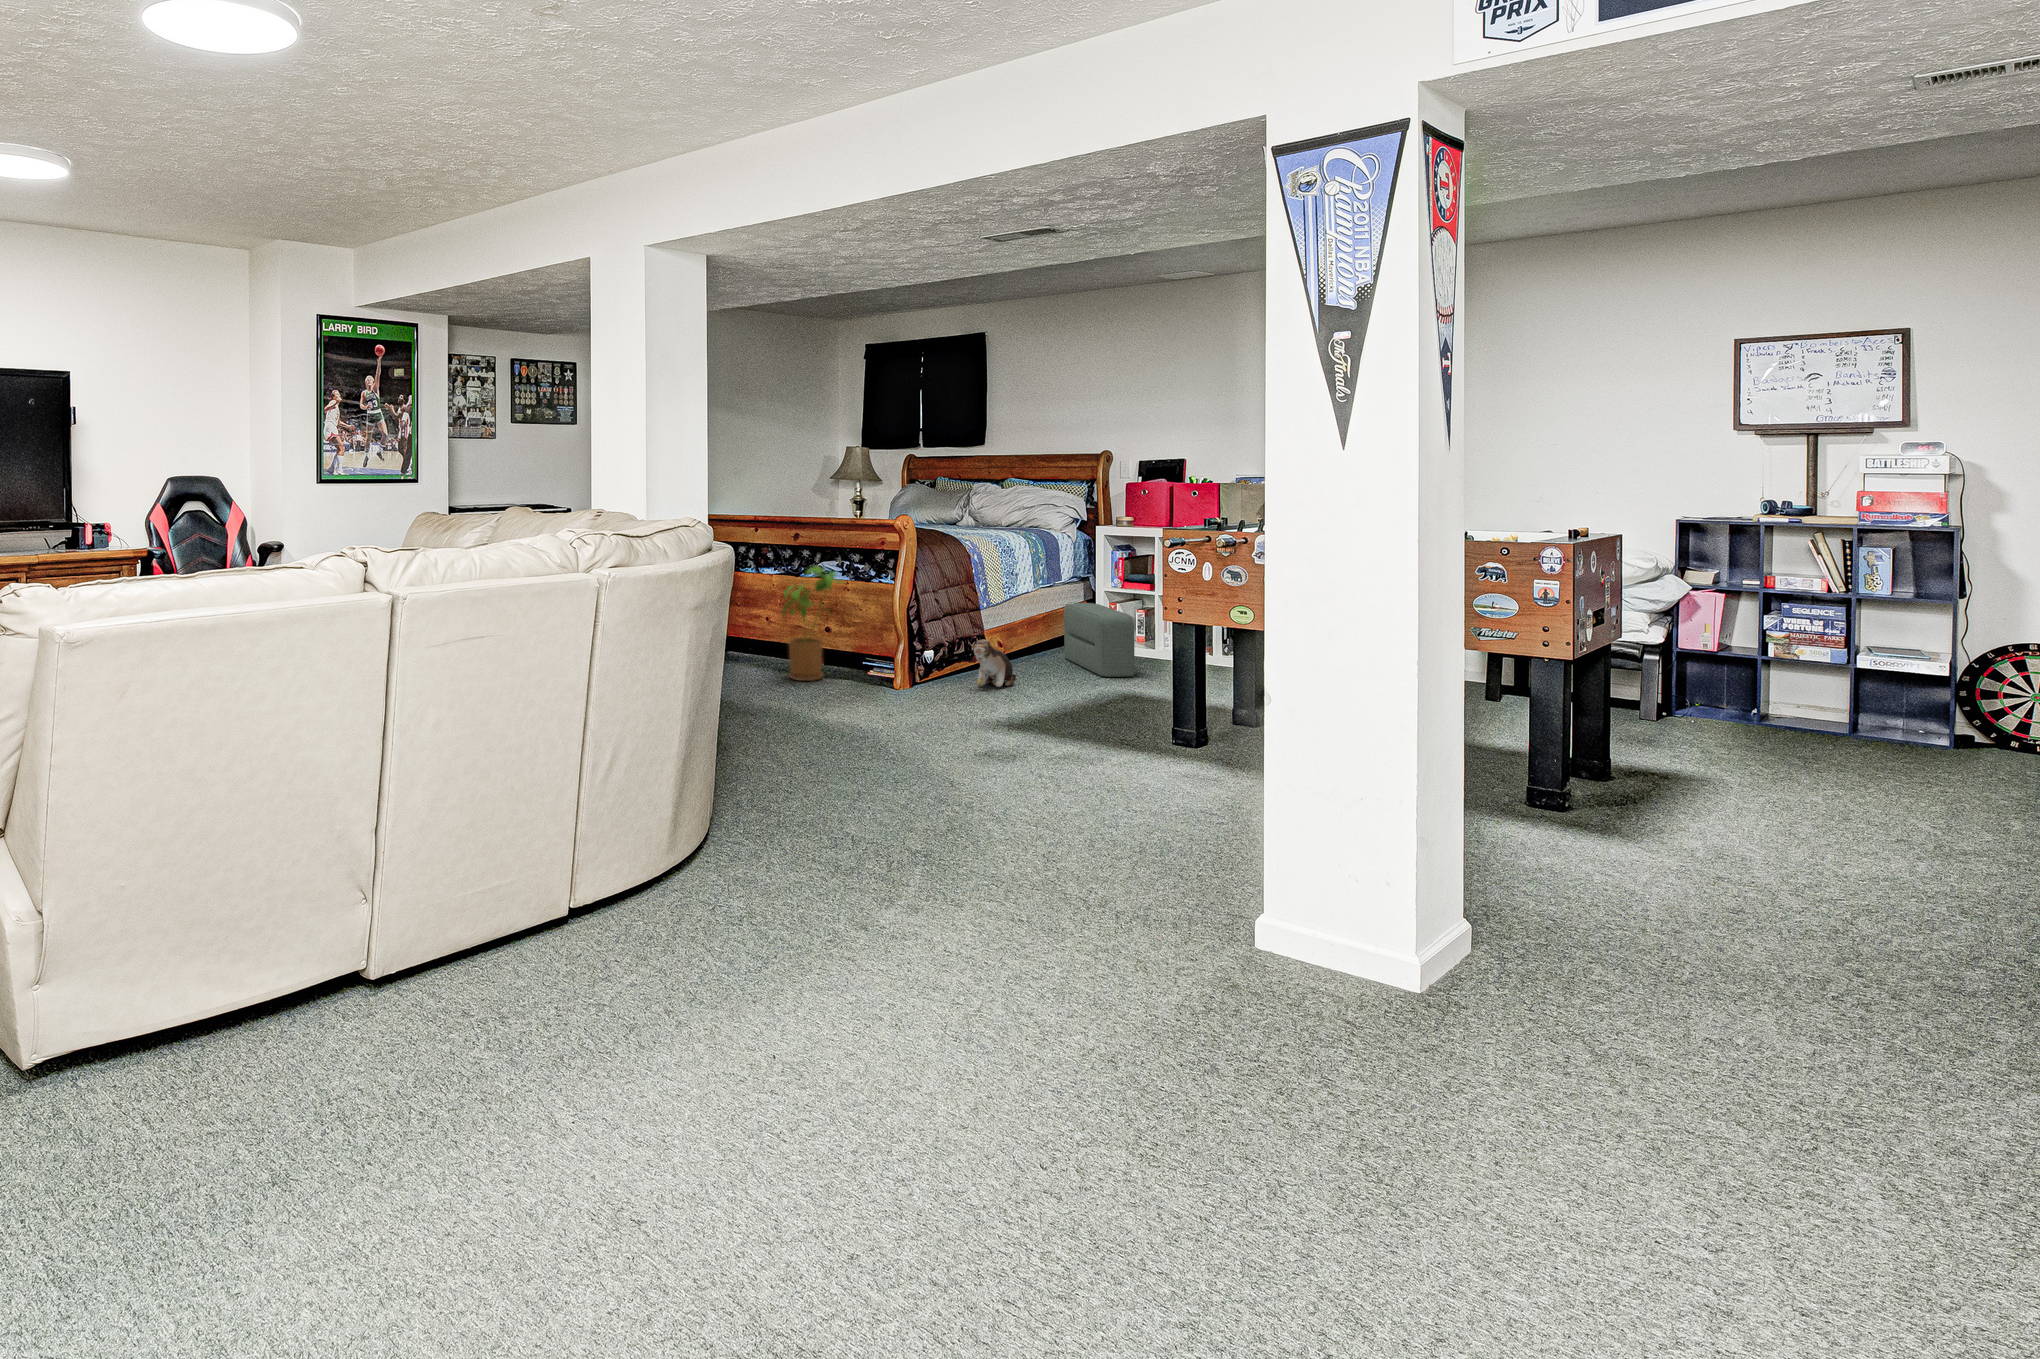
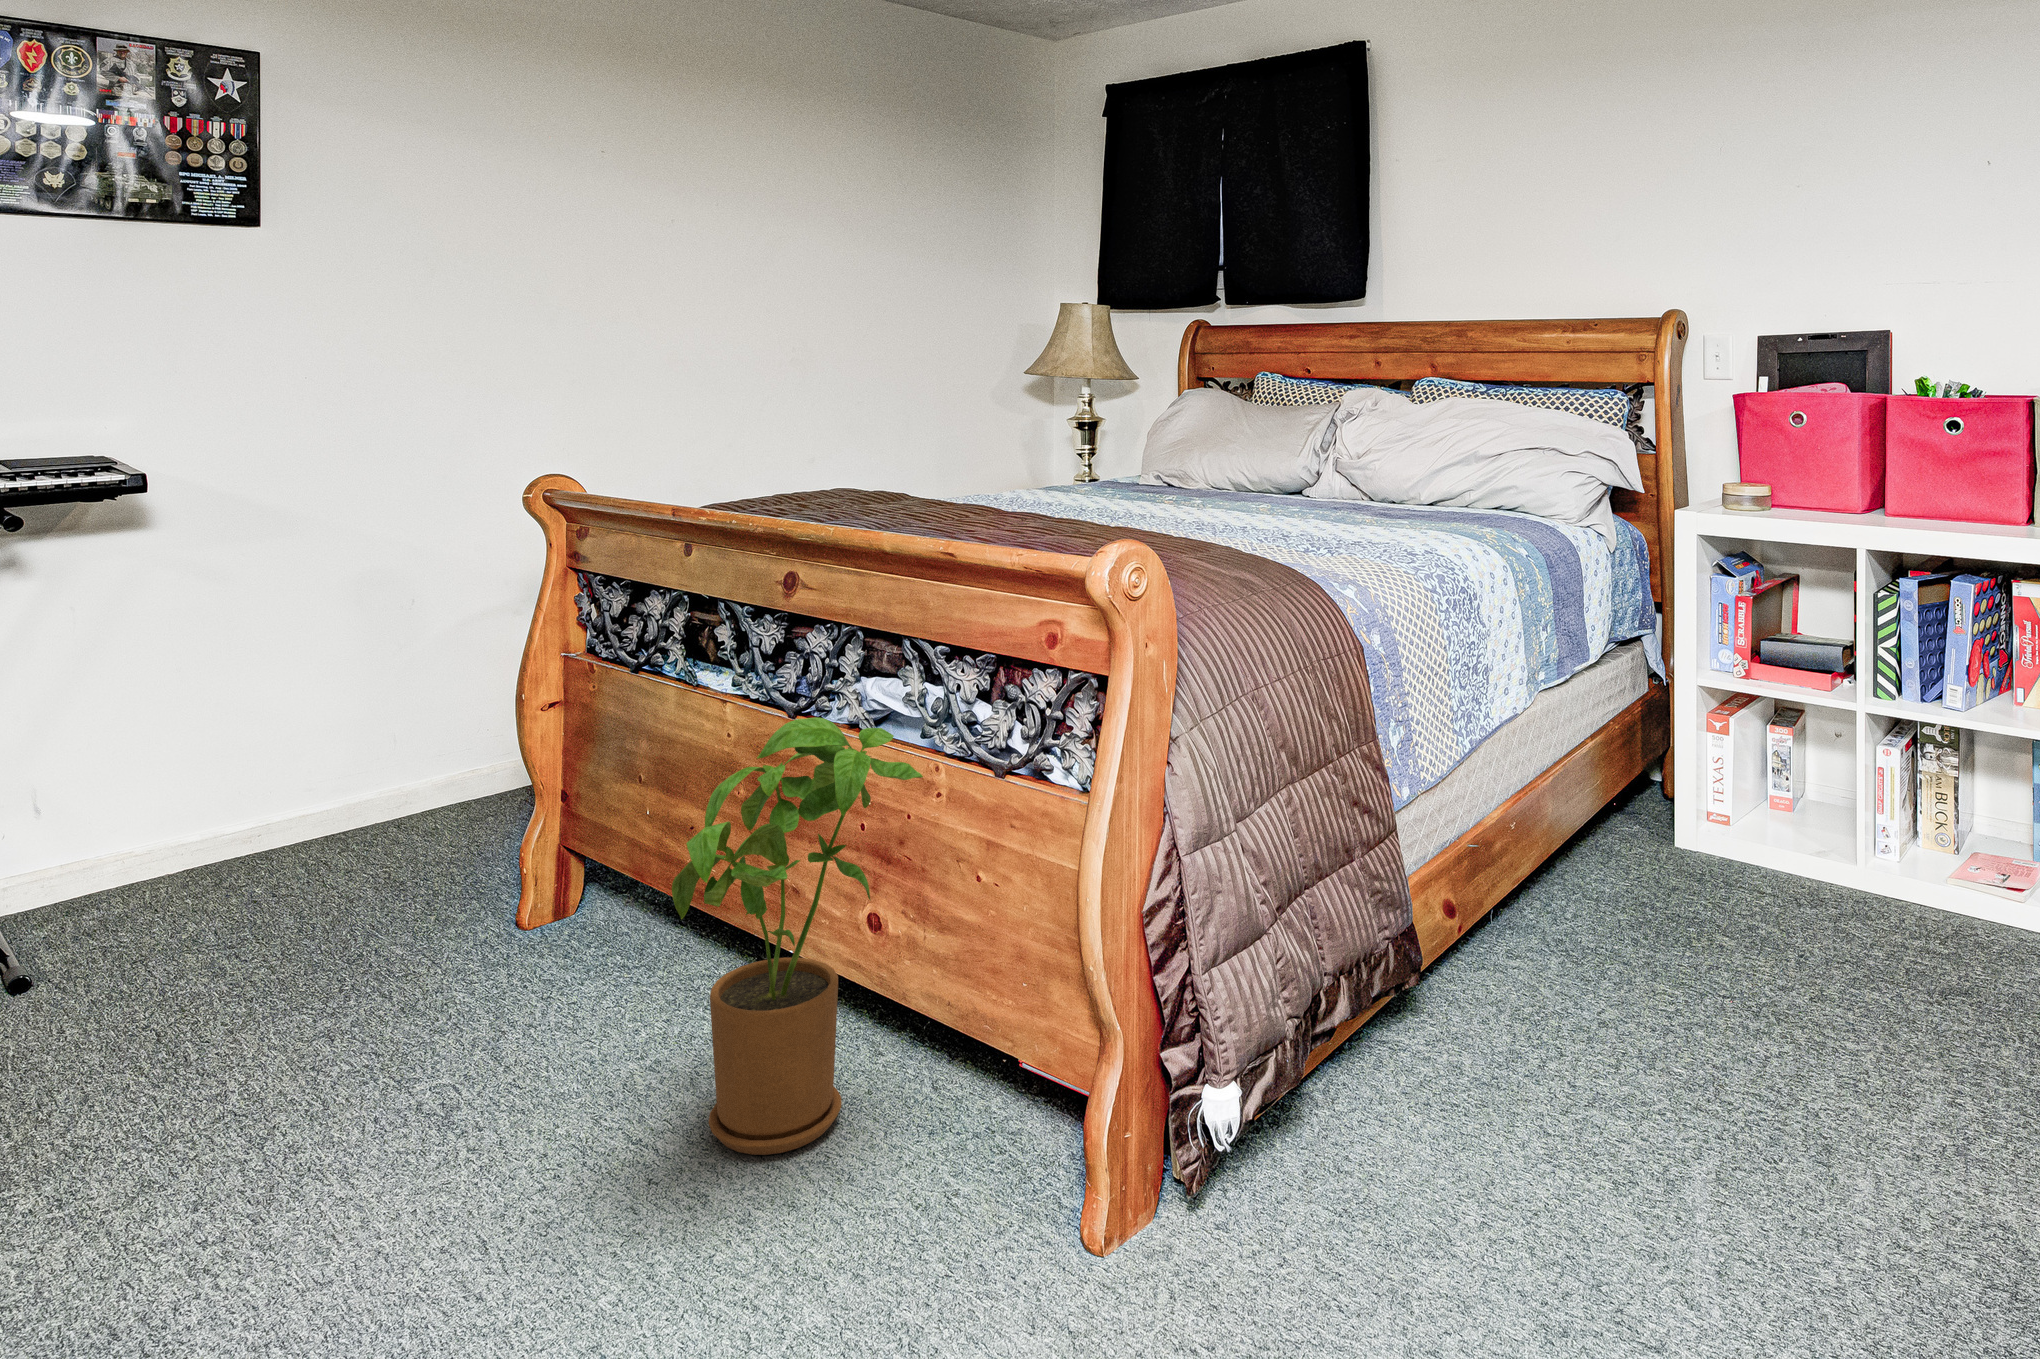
pouf: present [1064,603,1134,677] -> none [1617,748,1907,1066]
plush toy: present [970,639,1016,687] -> none [1371,1020,1534,1210]

